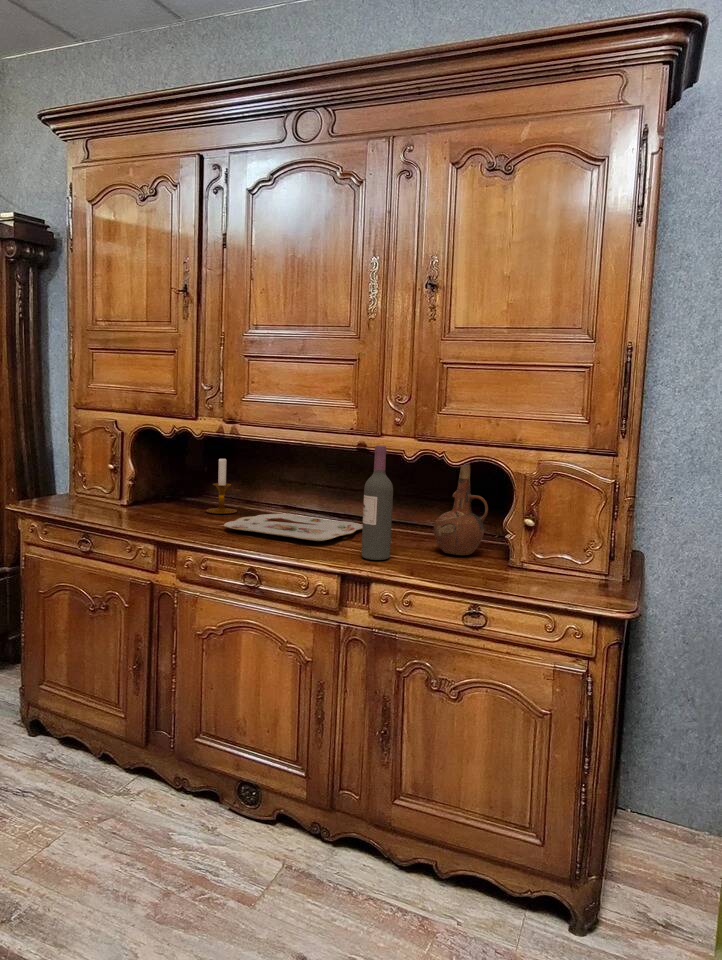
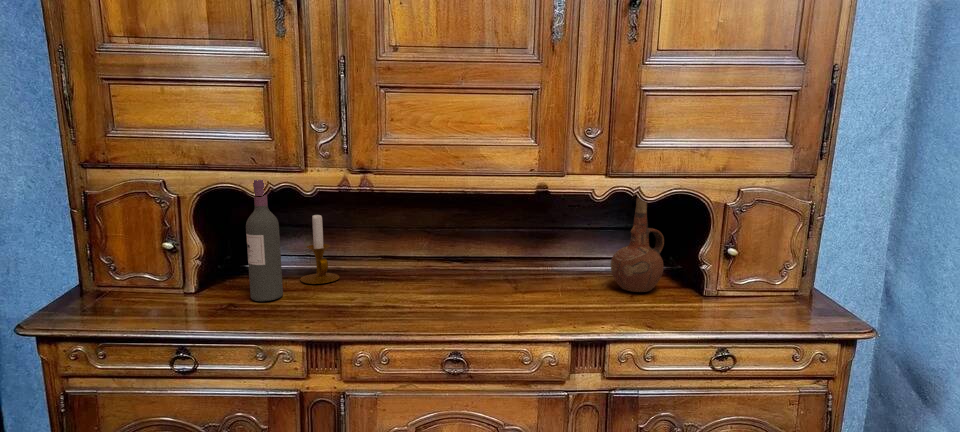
wine bottle: present [361,446,393,560] -> present [246,180,283,301]
serving tray: present [224,514,363,541] -> none [368,269,518,305]

